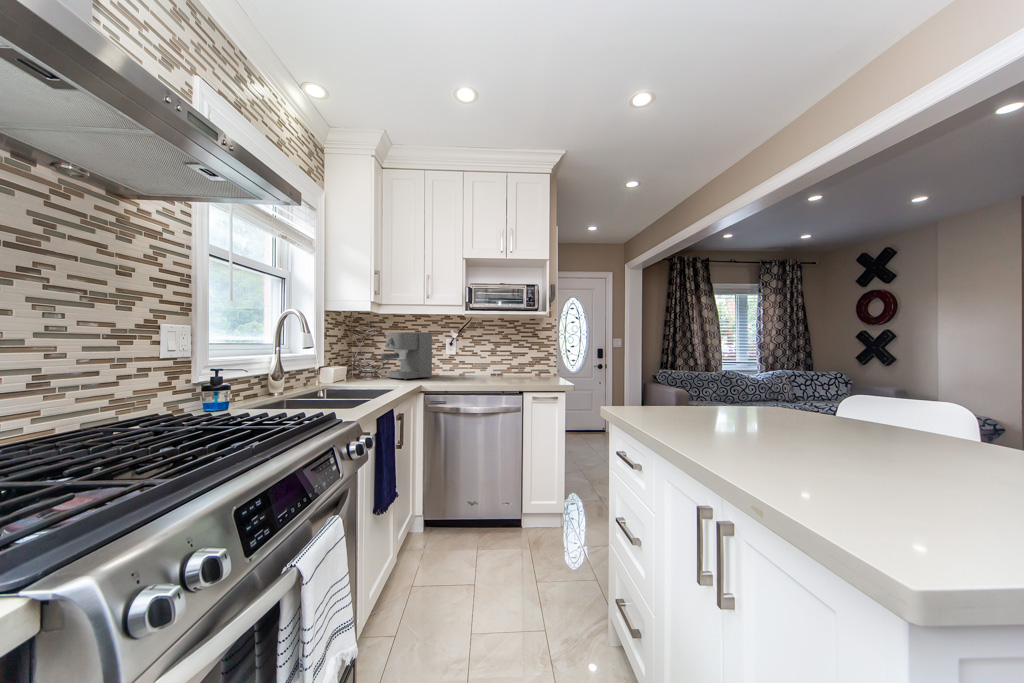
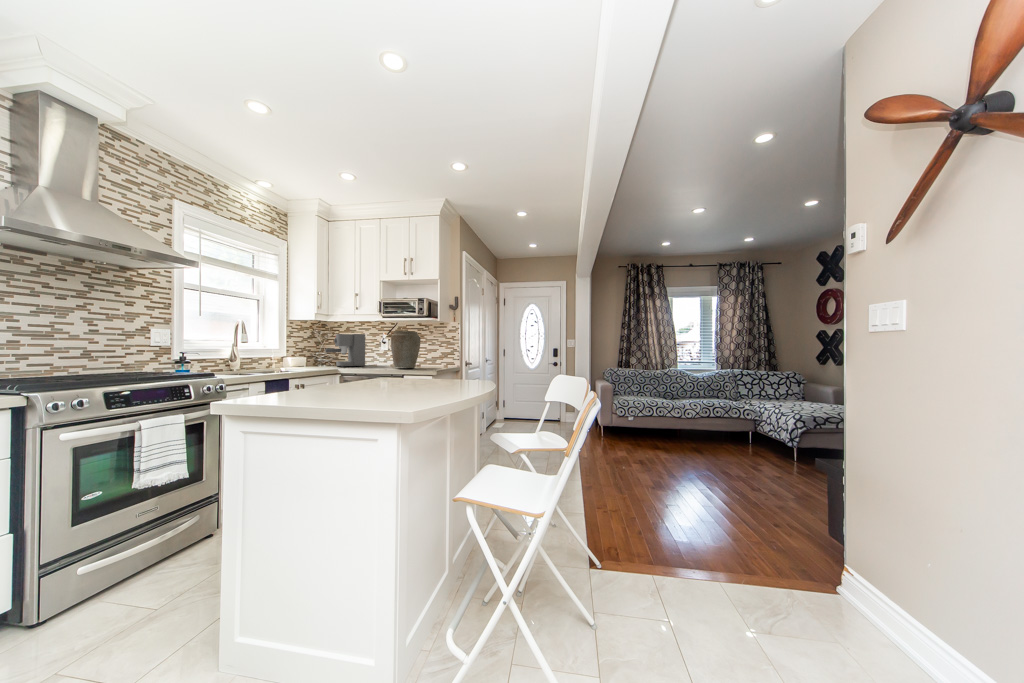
vase: none [479,329,518,380] -> present [391,331,421,368]

